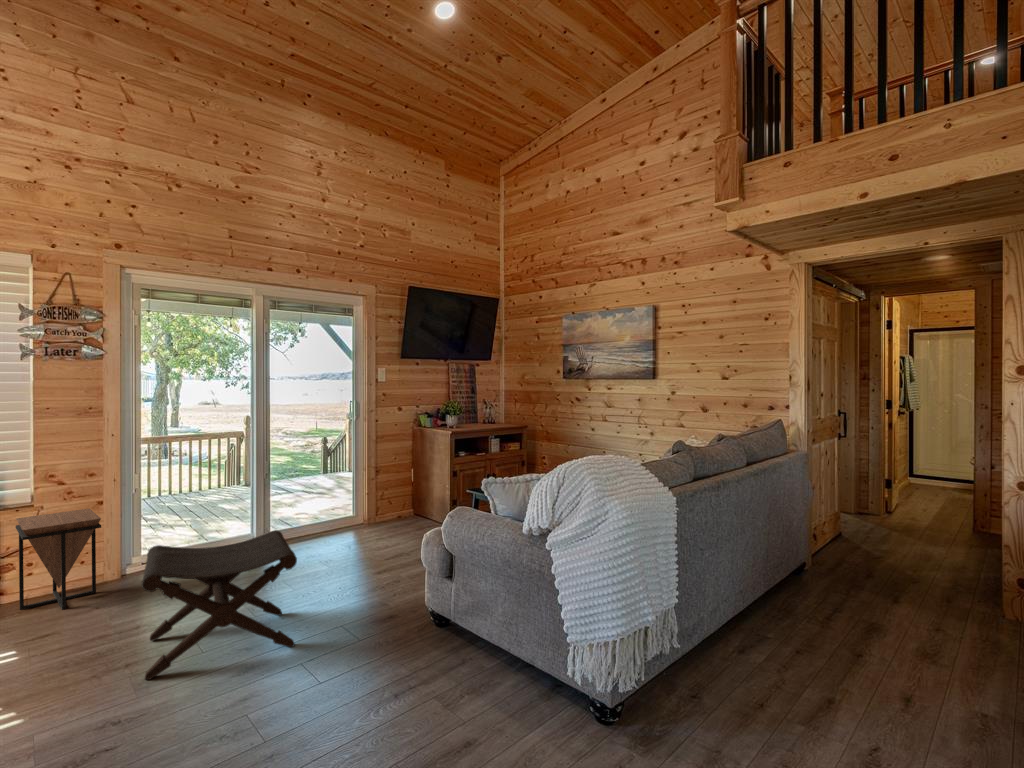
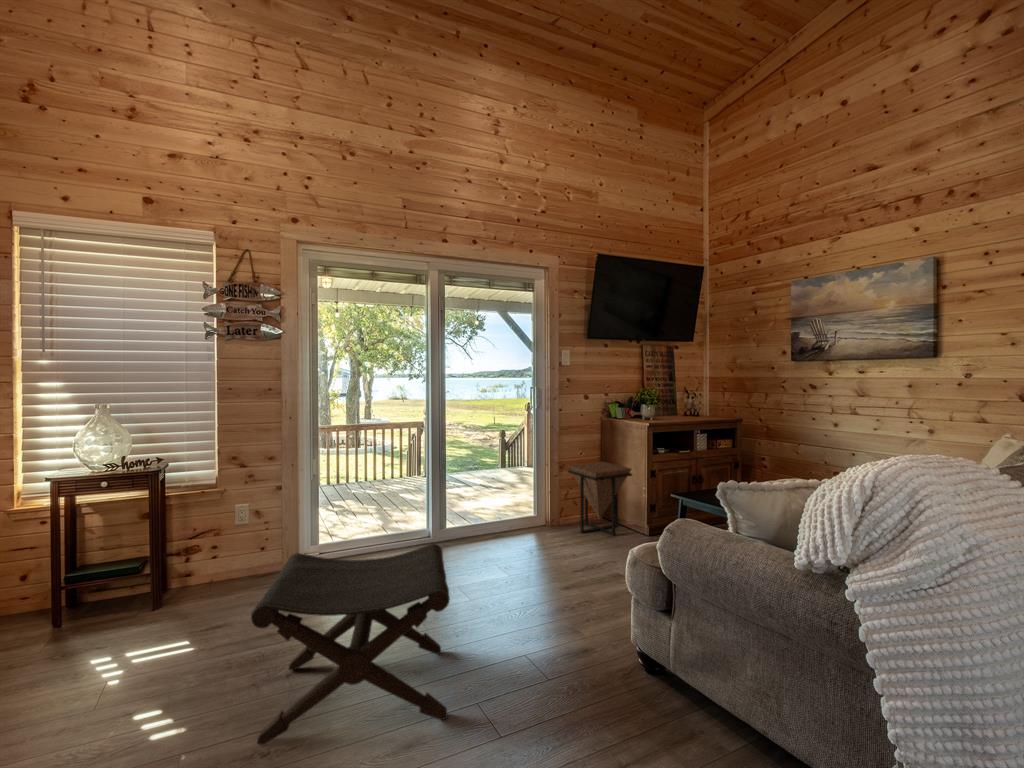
side table: present [16,509,101,610] -> present [568,462,632,536]

